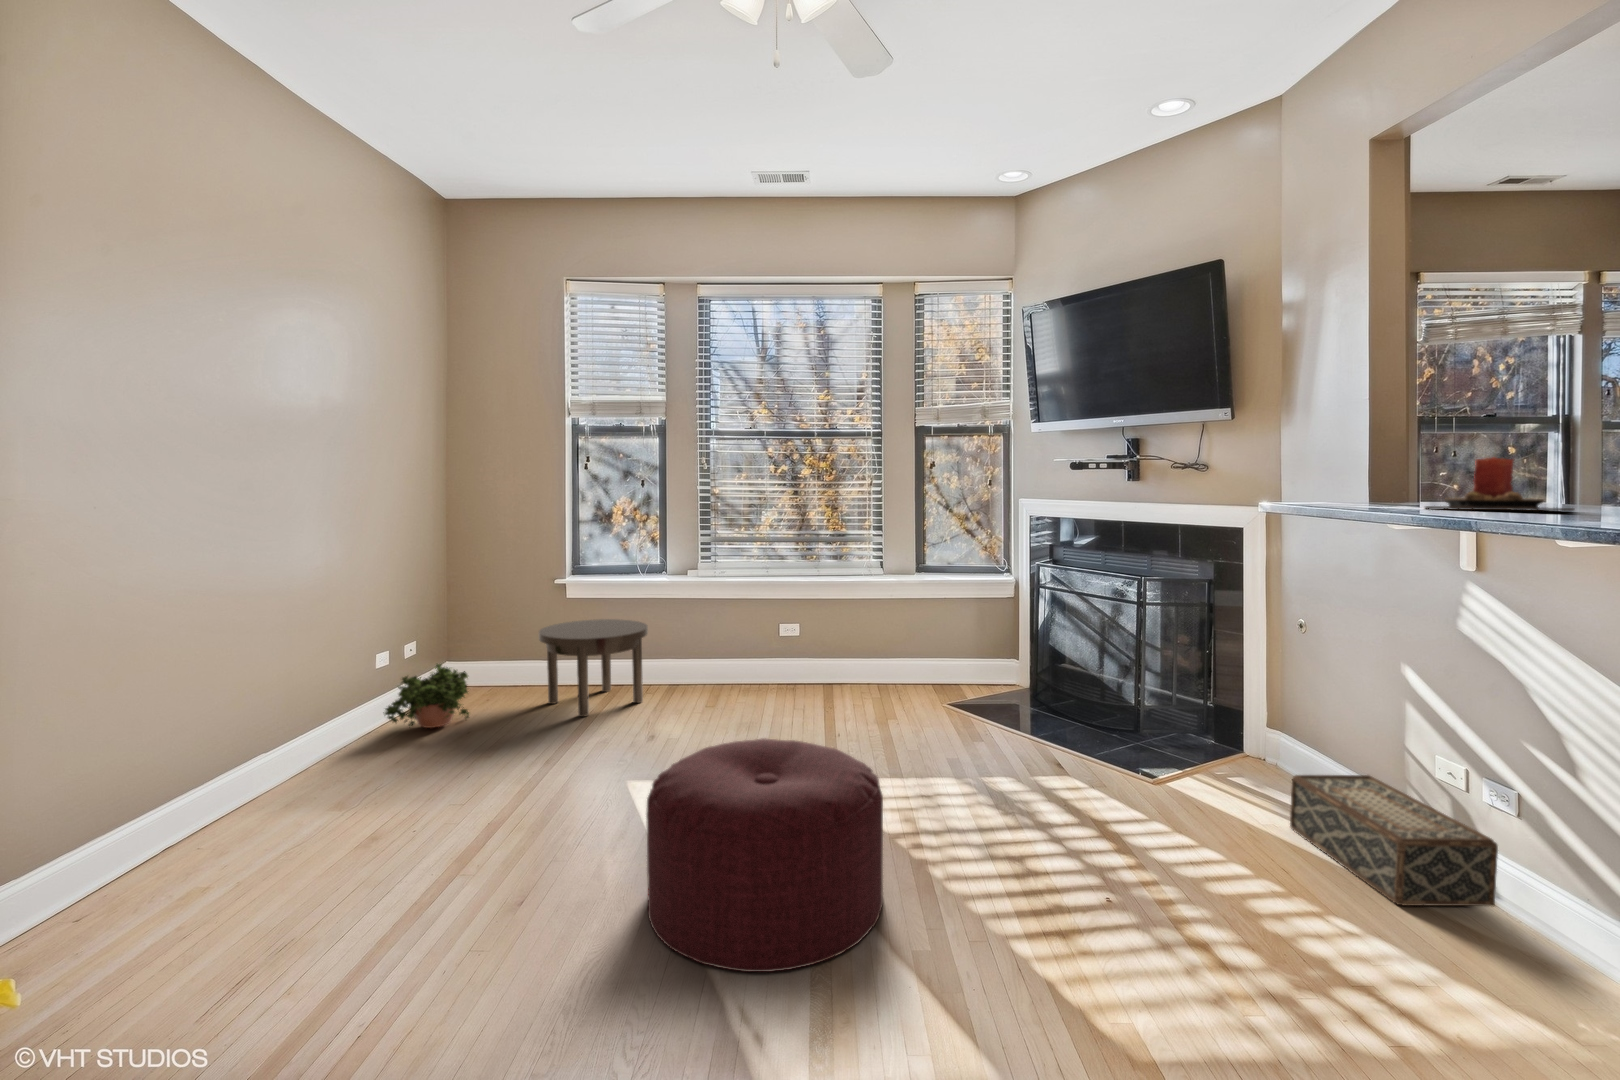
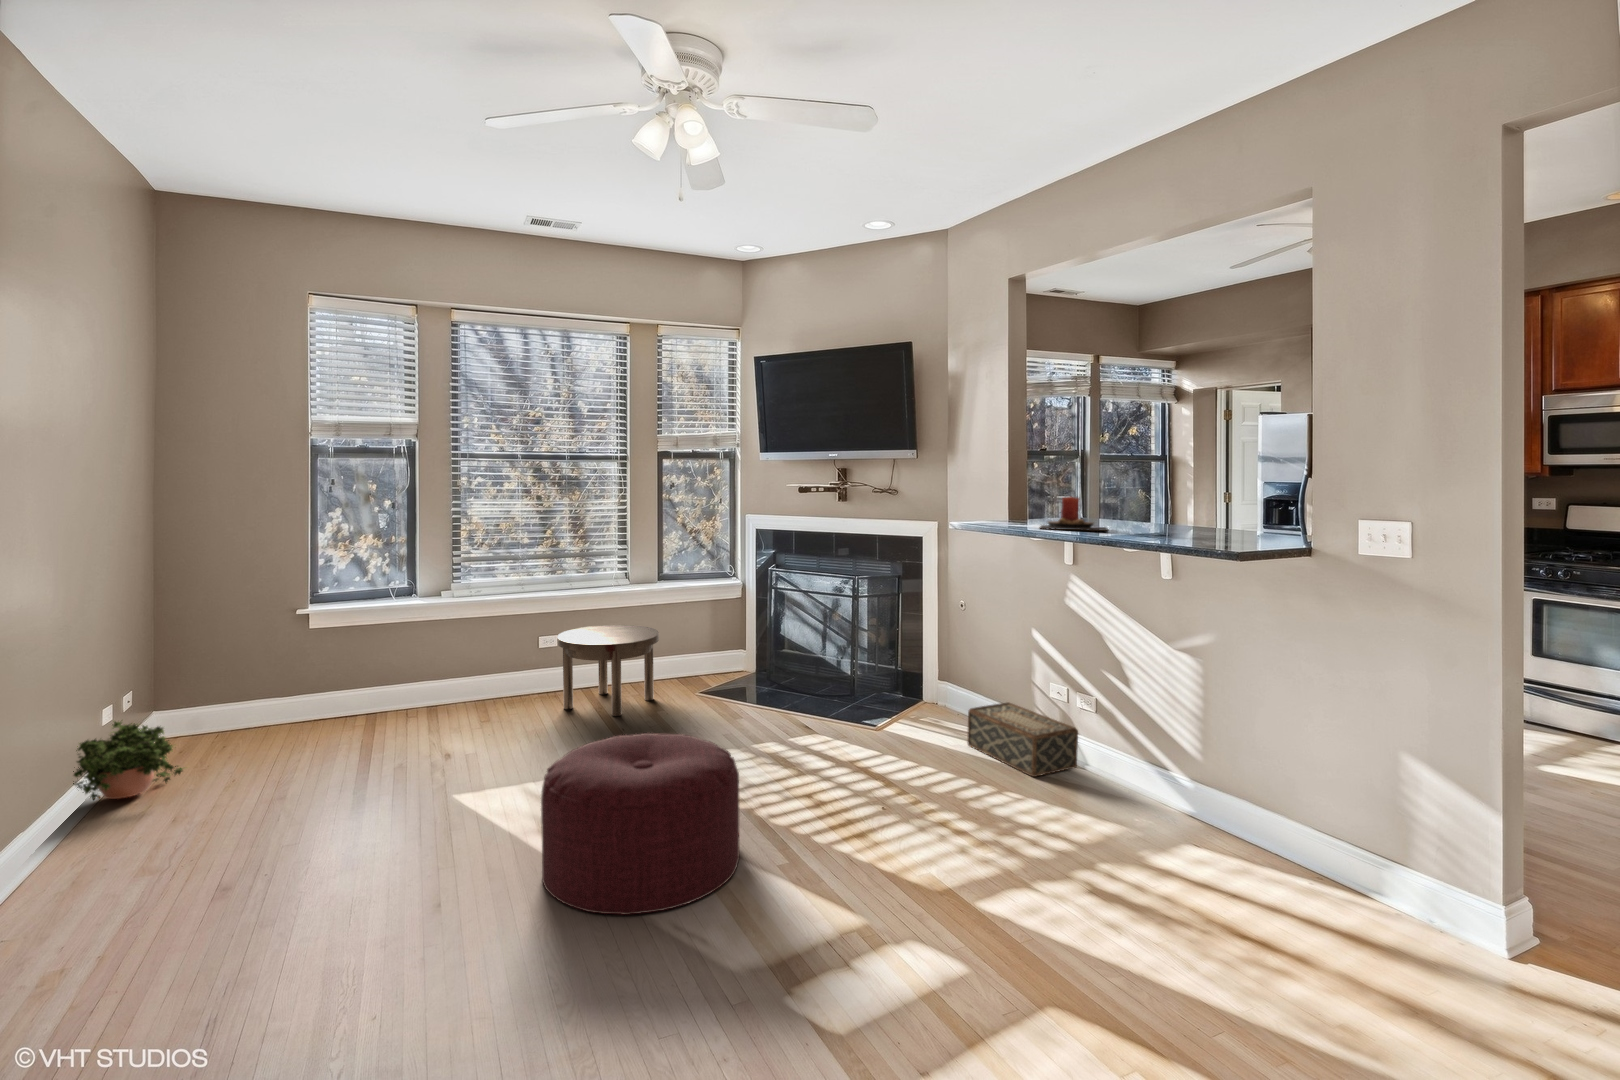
side table: present [539,619,648,717] -> present [557,625,659,716]

